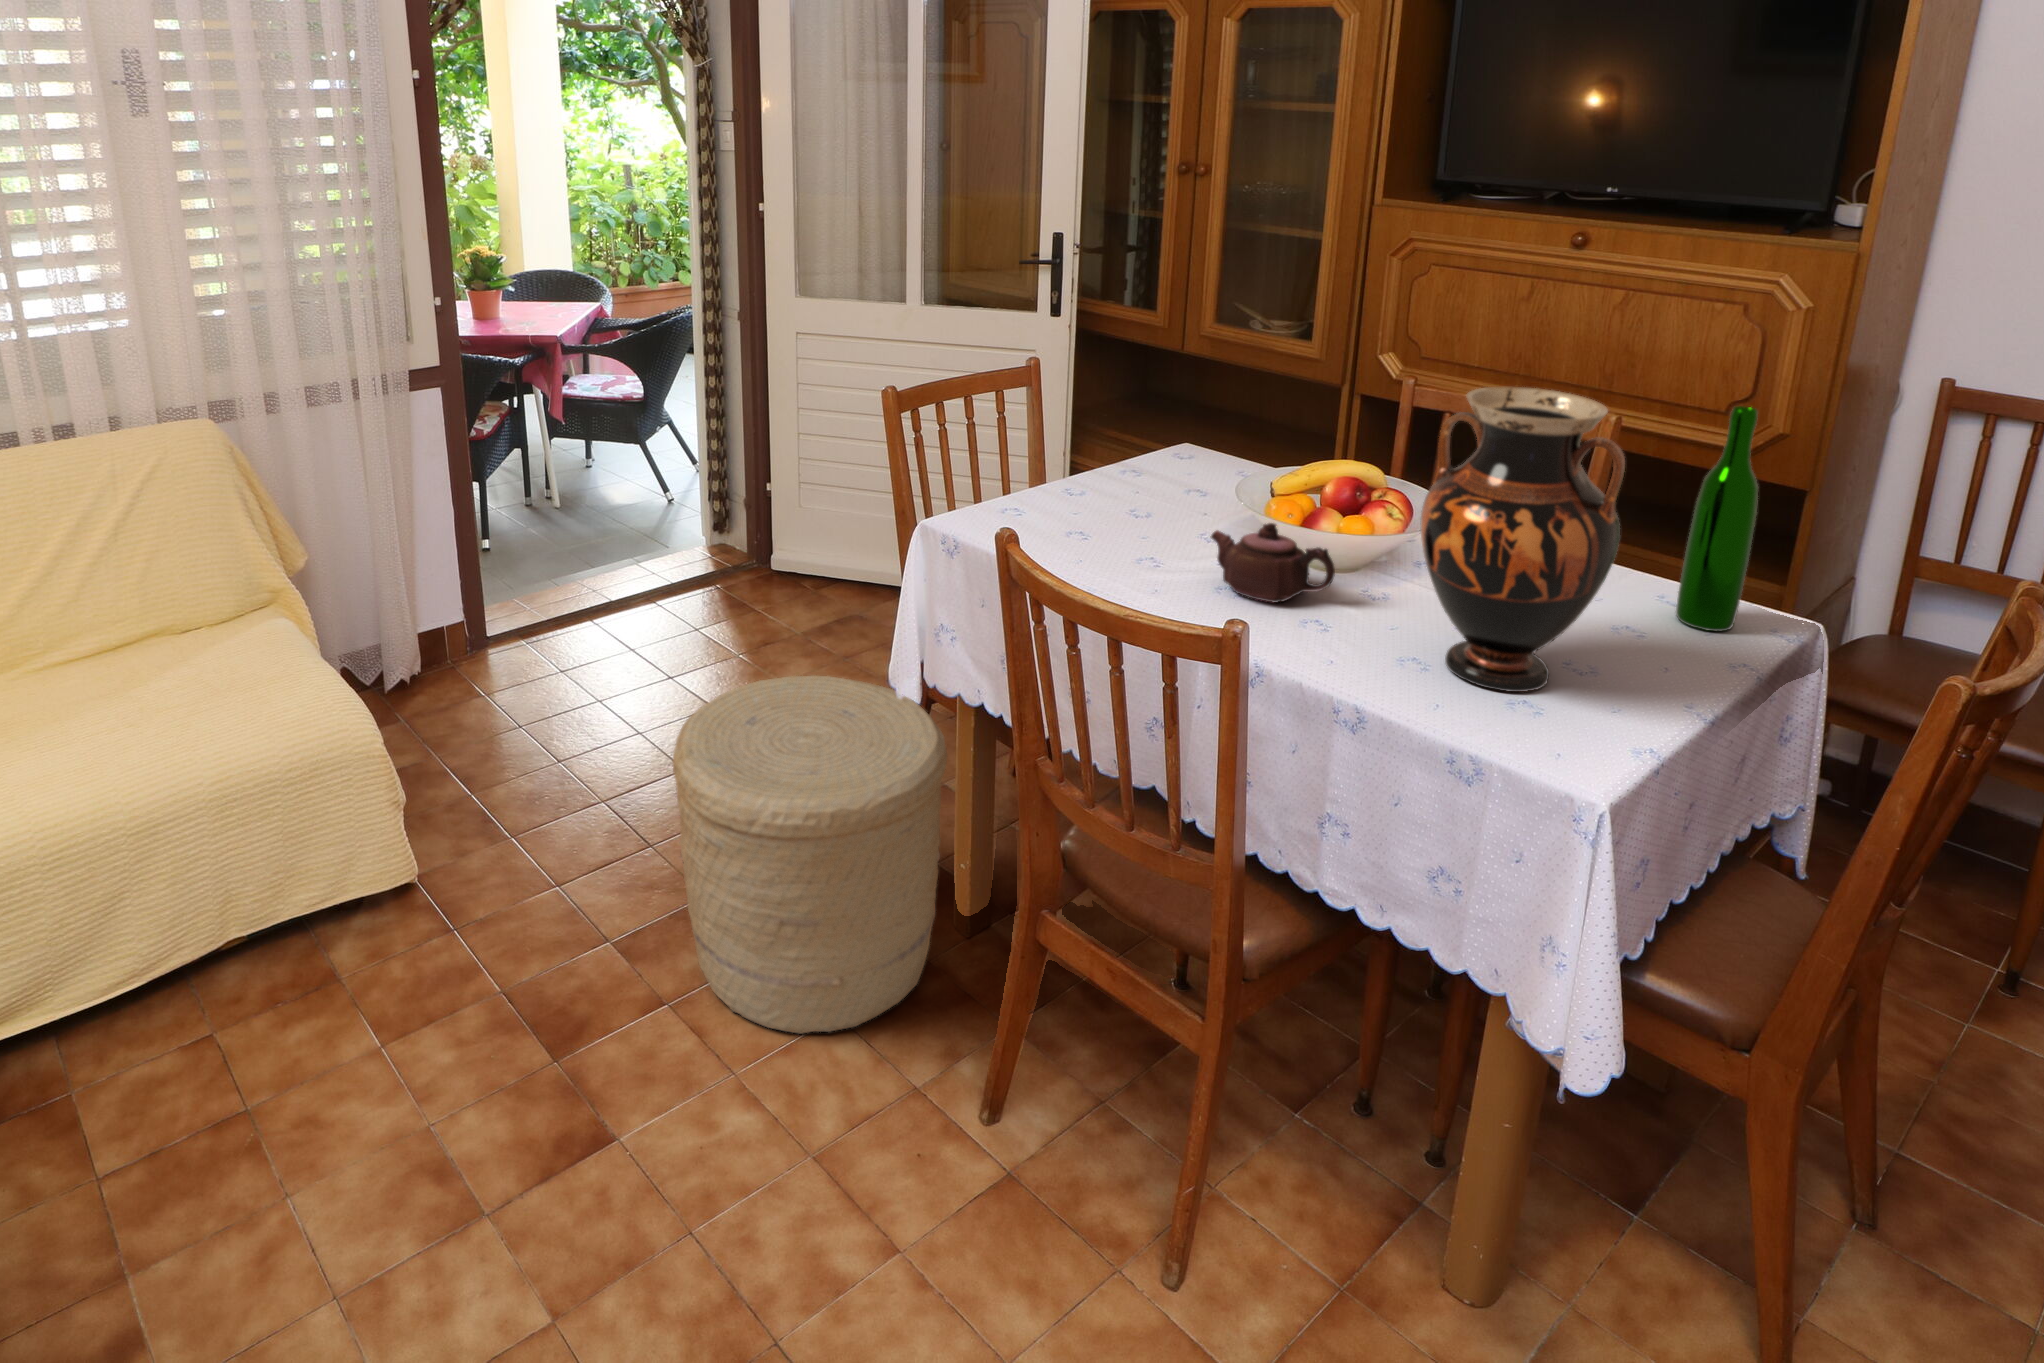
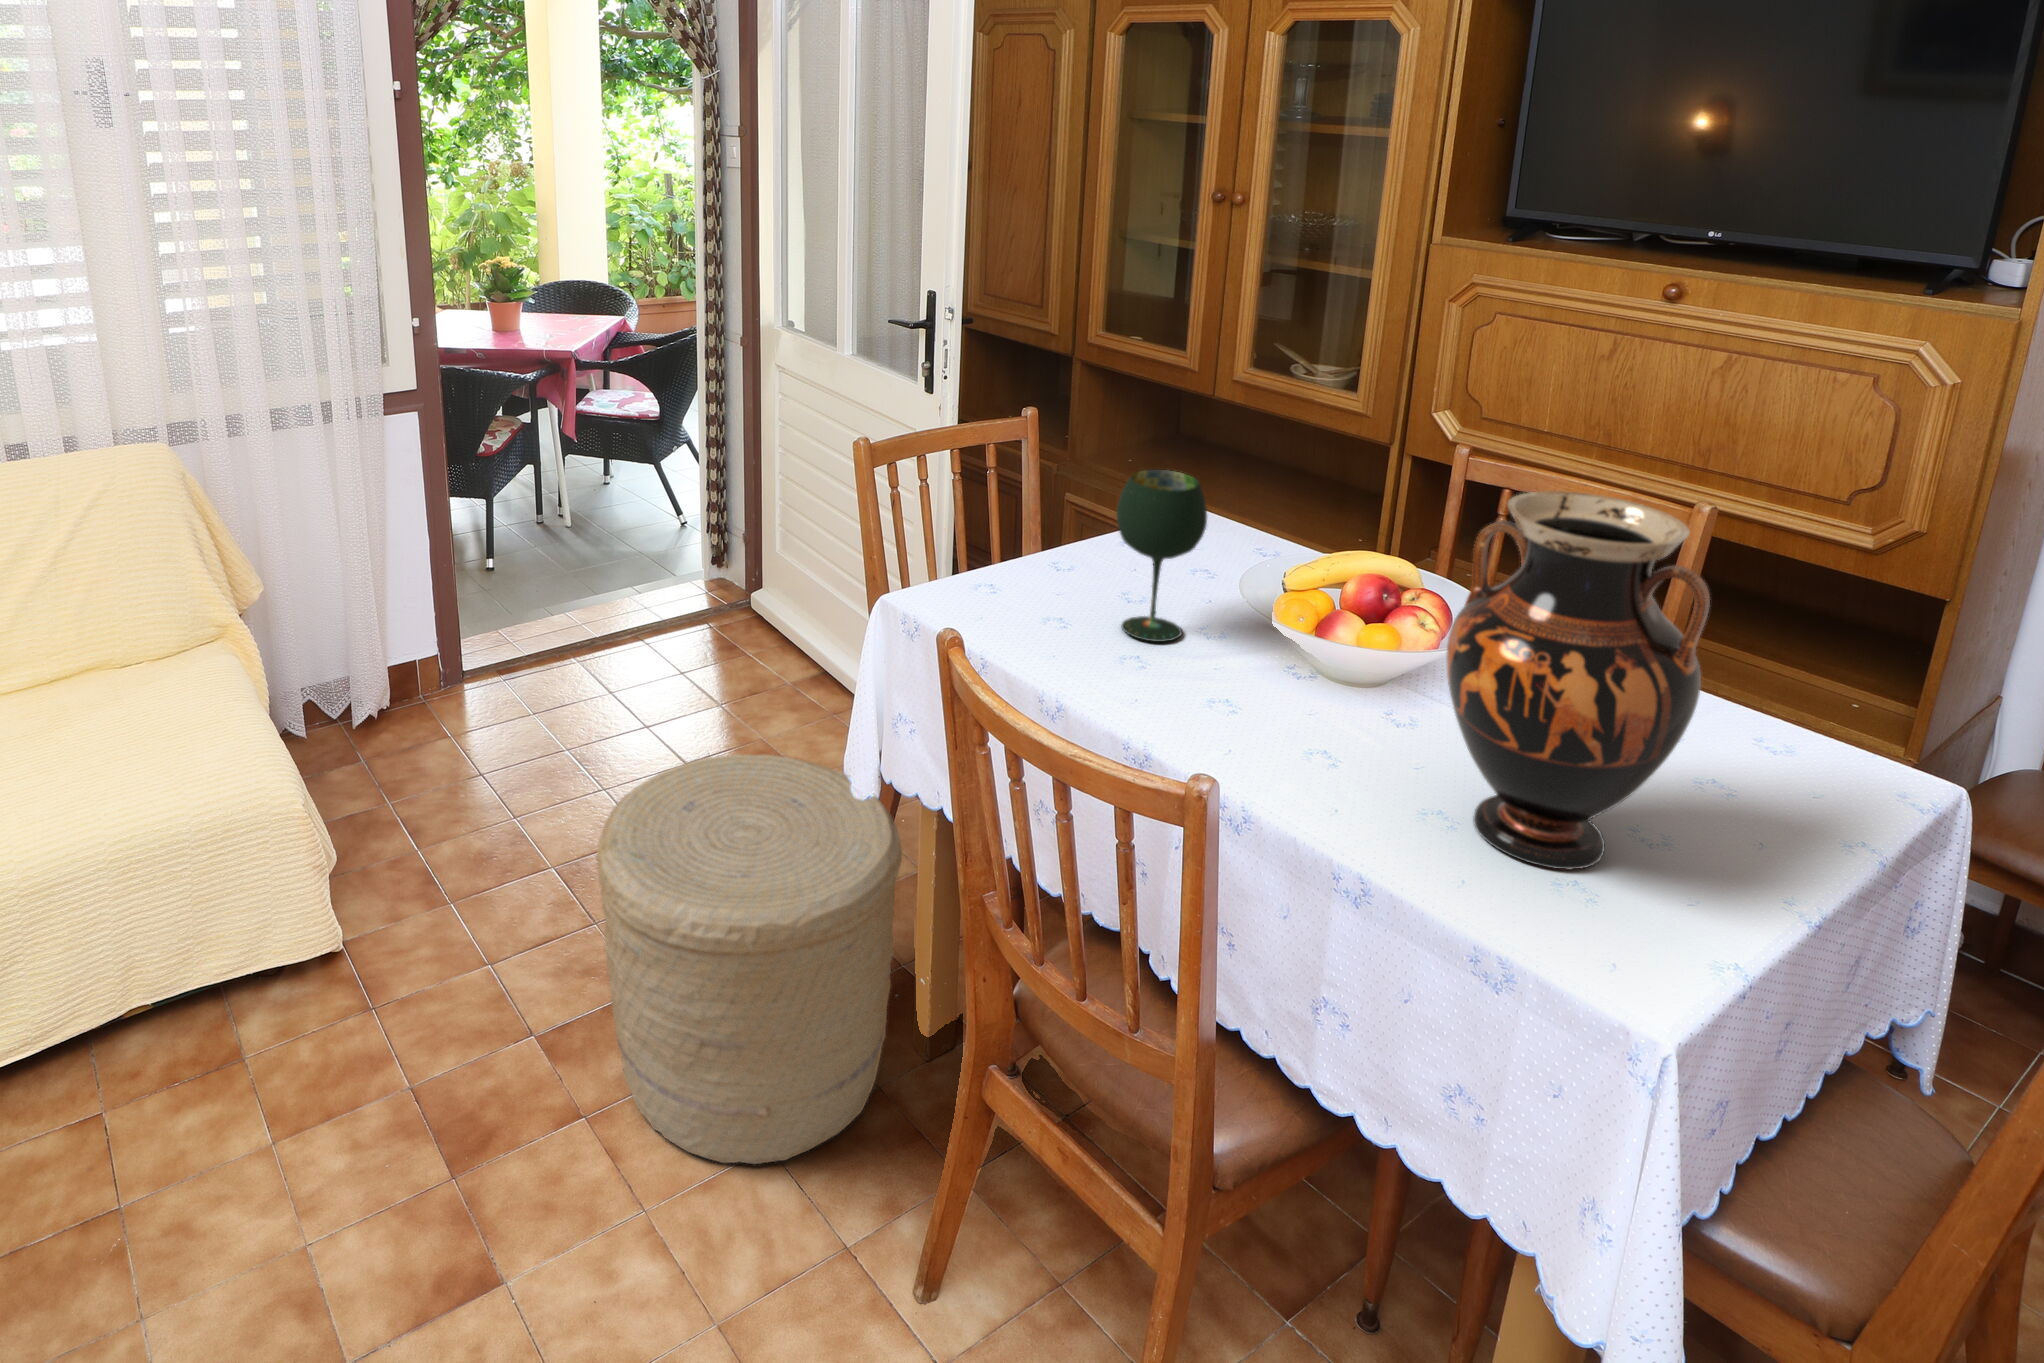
wine glass: none [1130,397,1208,545] -> present [1116,470,1207,642]
wine bottle: present [1676,406,1758,631] -> none [1774,522,1890,796]
teapot: present [1210,523,1335,603] -> none [1201,630,1346,725]

